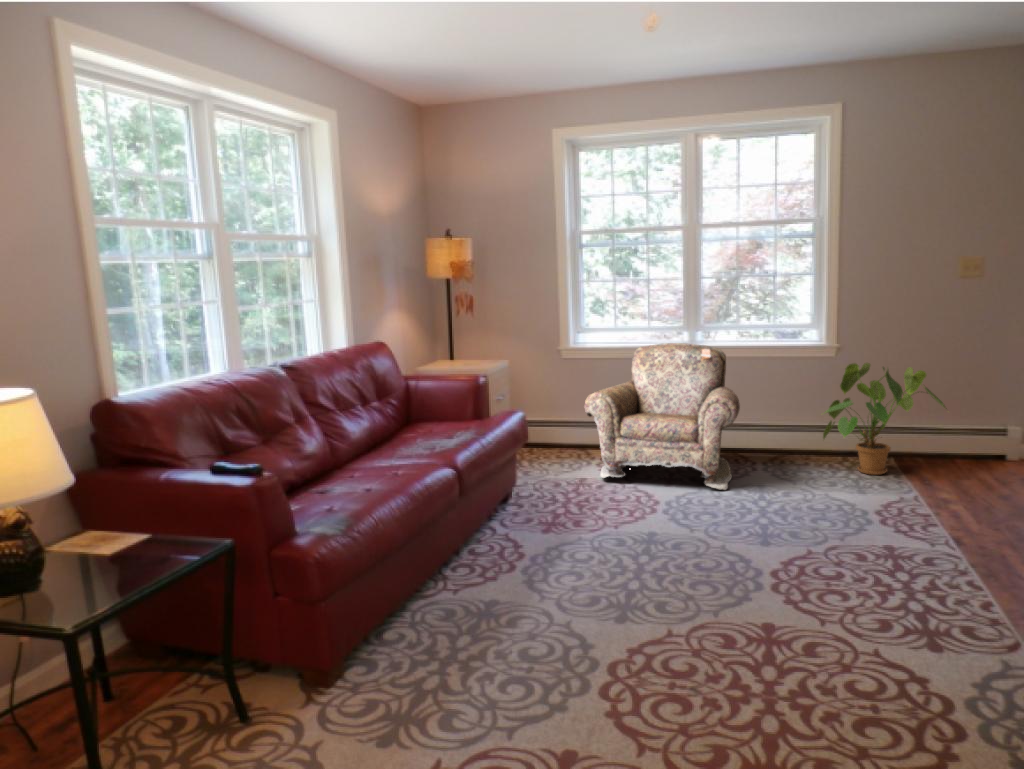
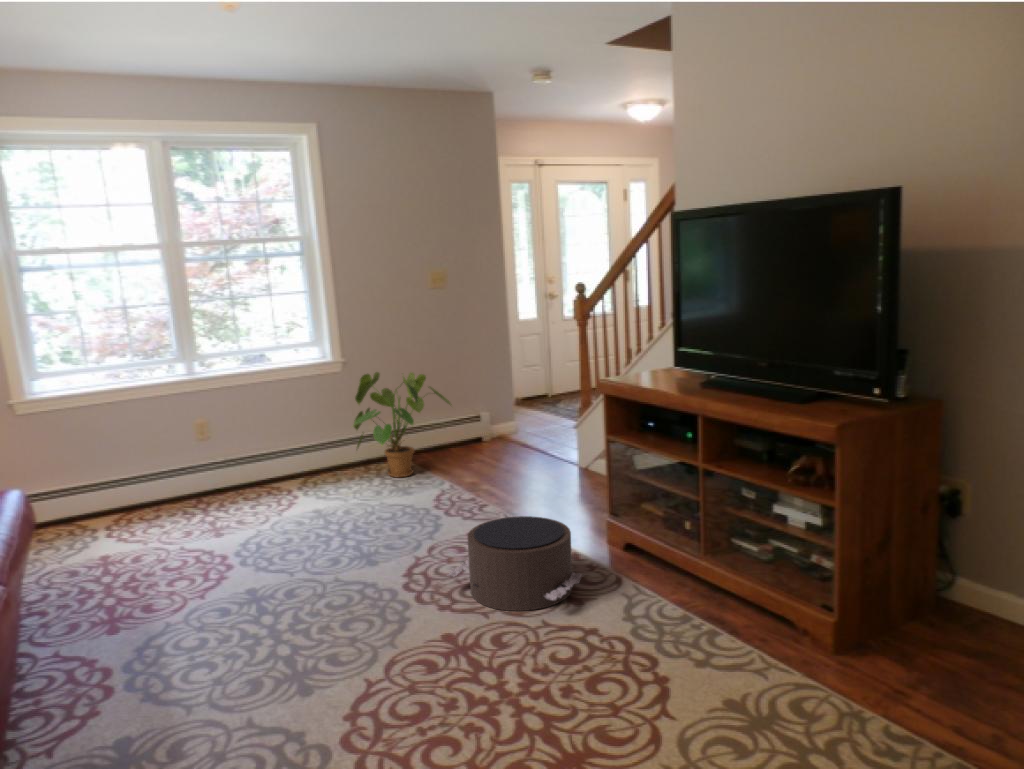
armchair: present [585,343,740,490] -> none [94,370,290,548]
pouf: none [808,532,960,640] -> present [447,516,583,611]

